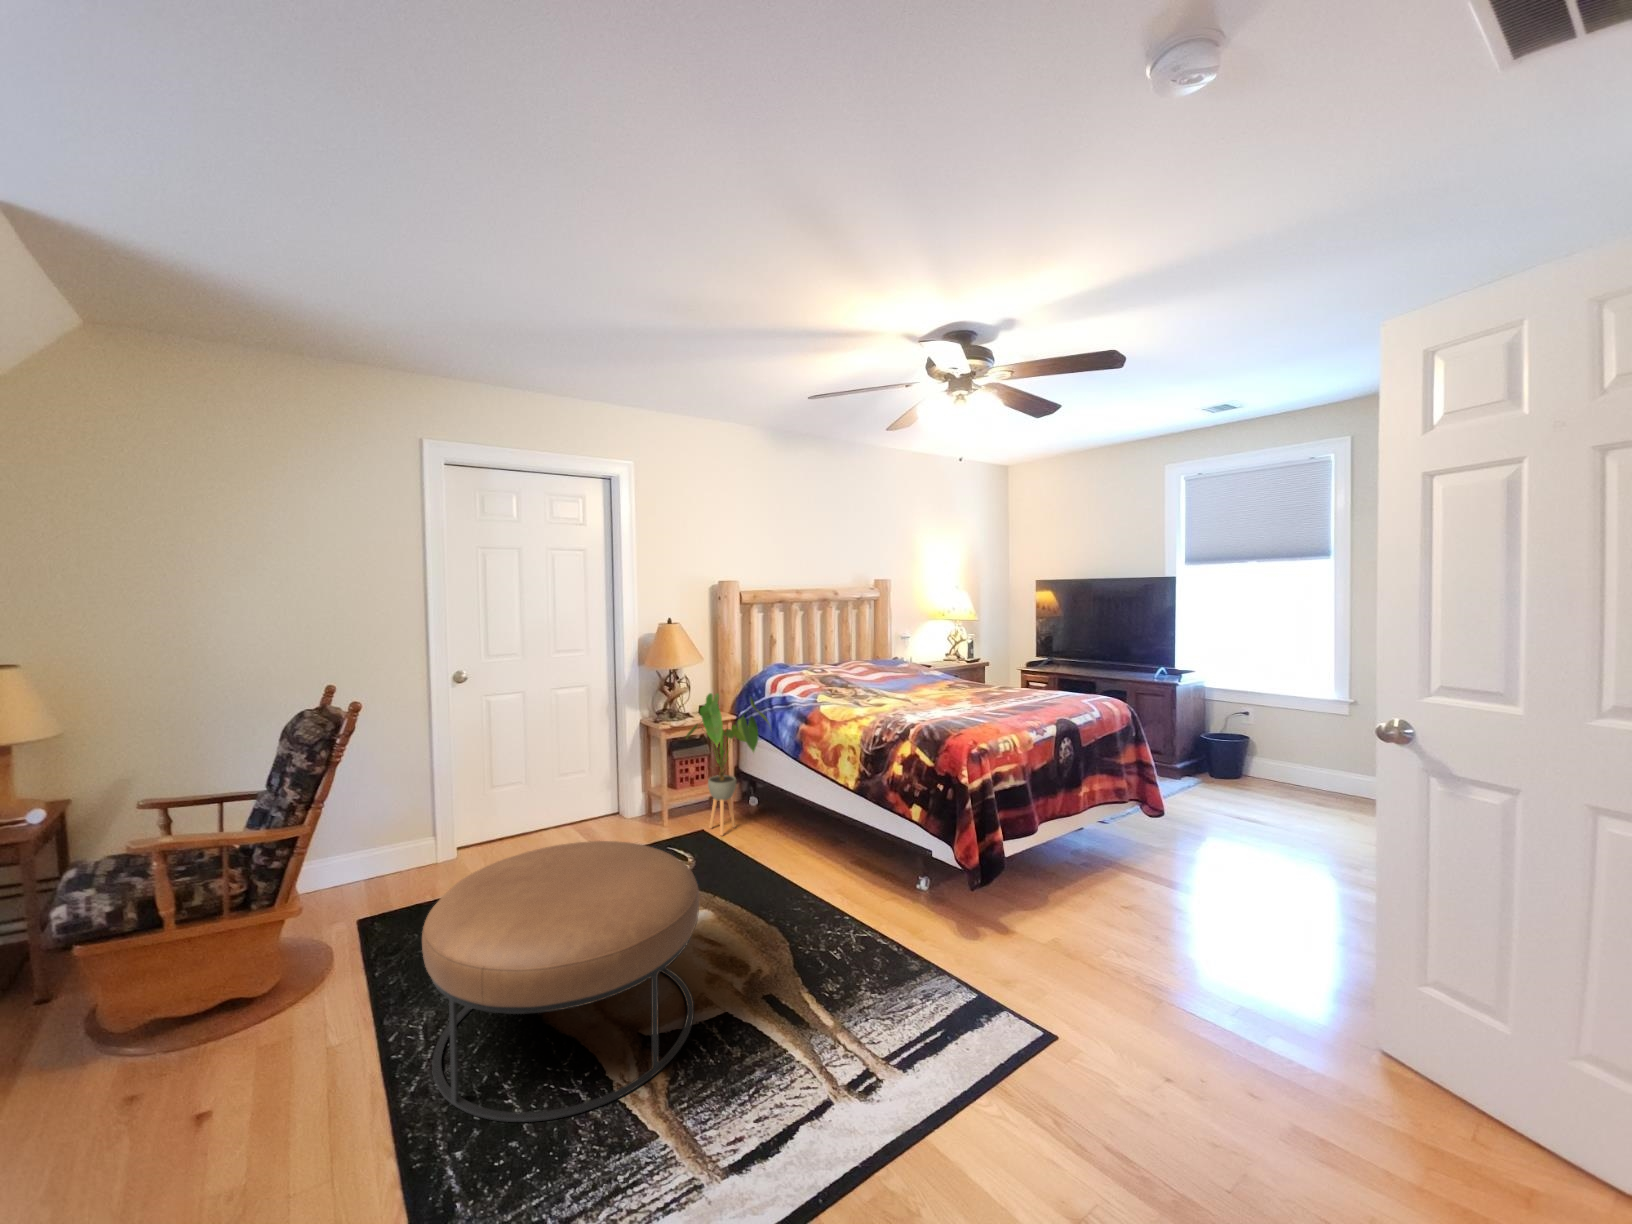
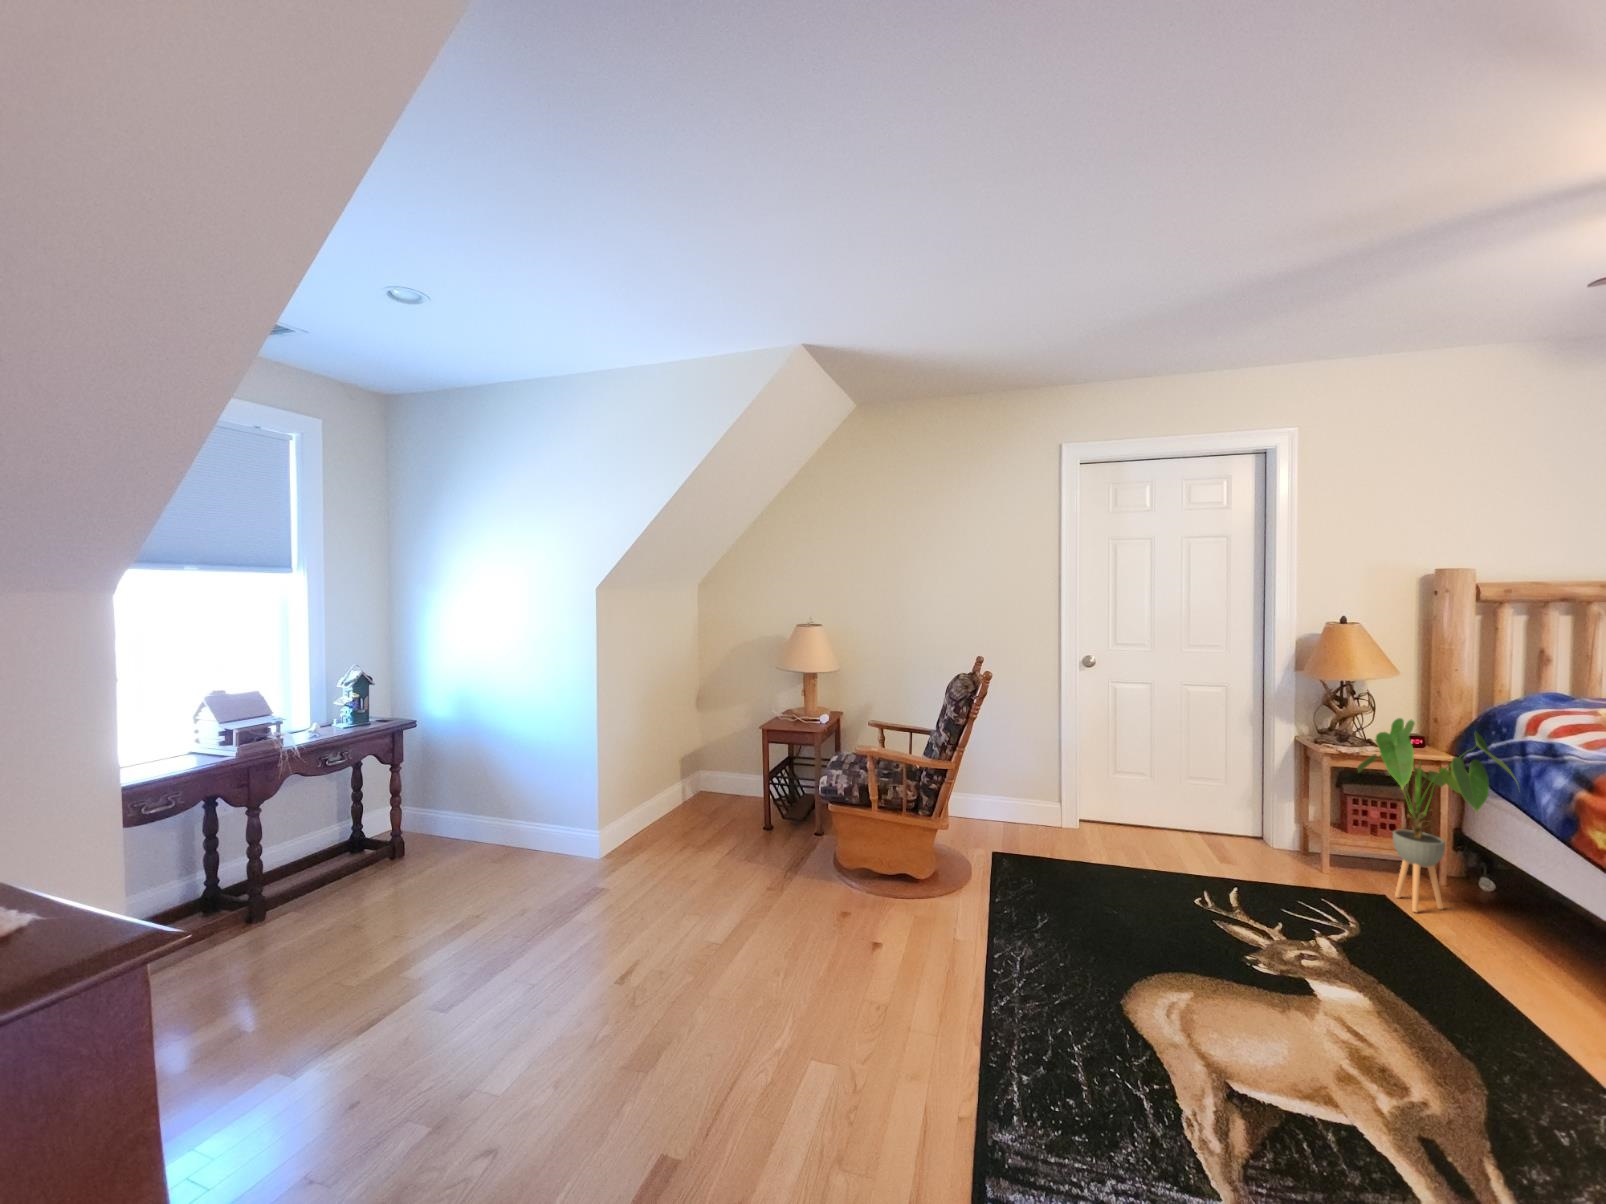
ottoman: present [422,841,699,1122] -> none [1012,836,1322,1138]

